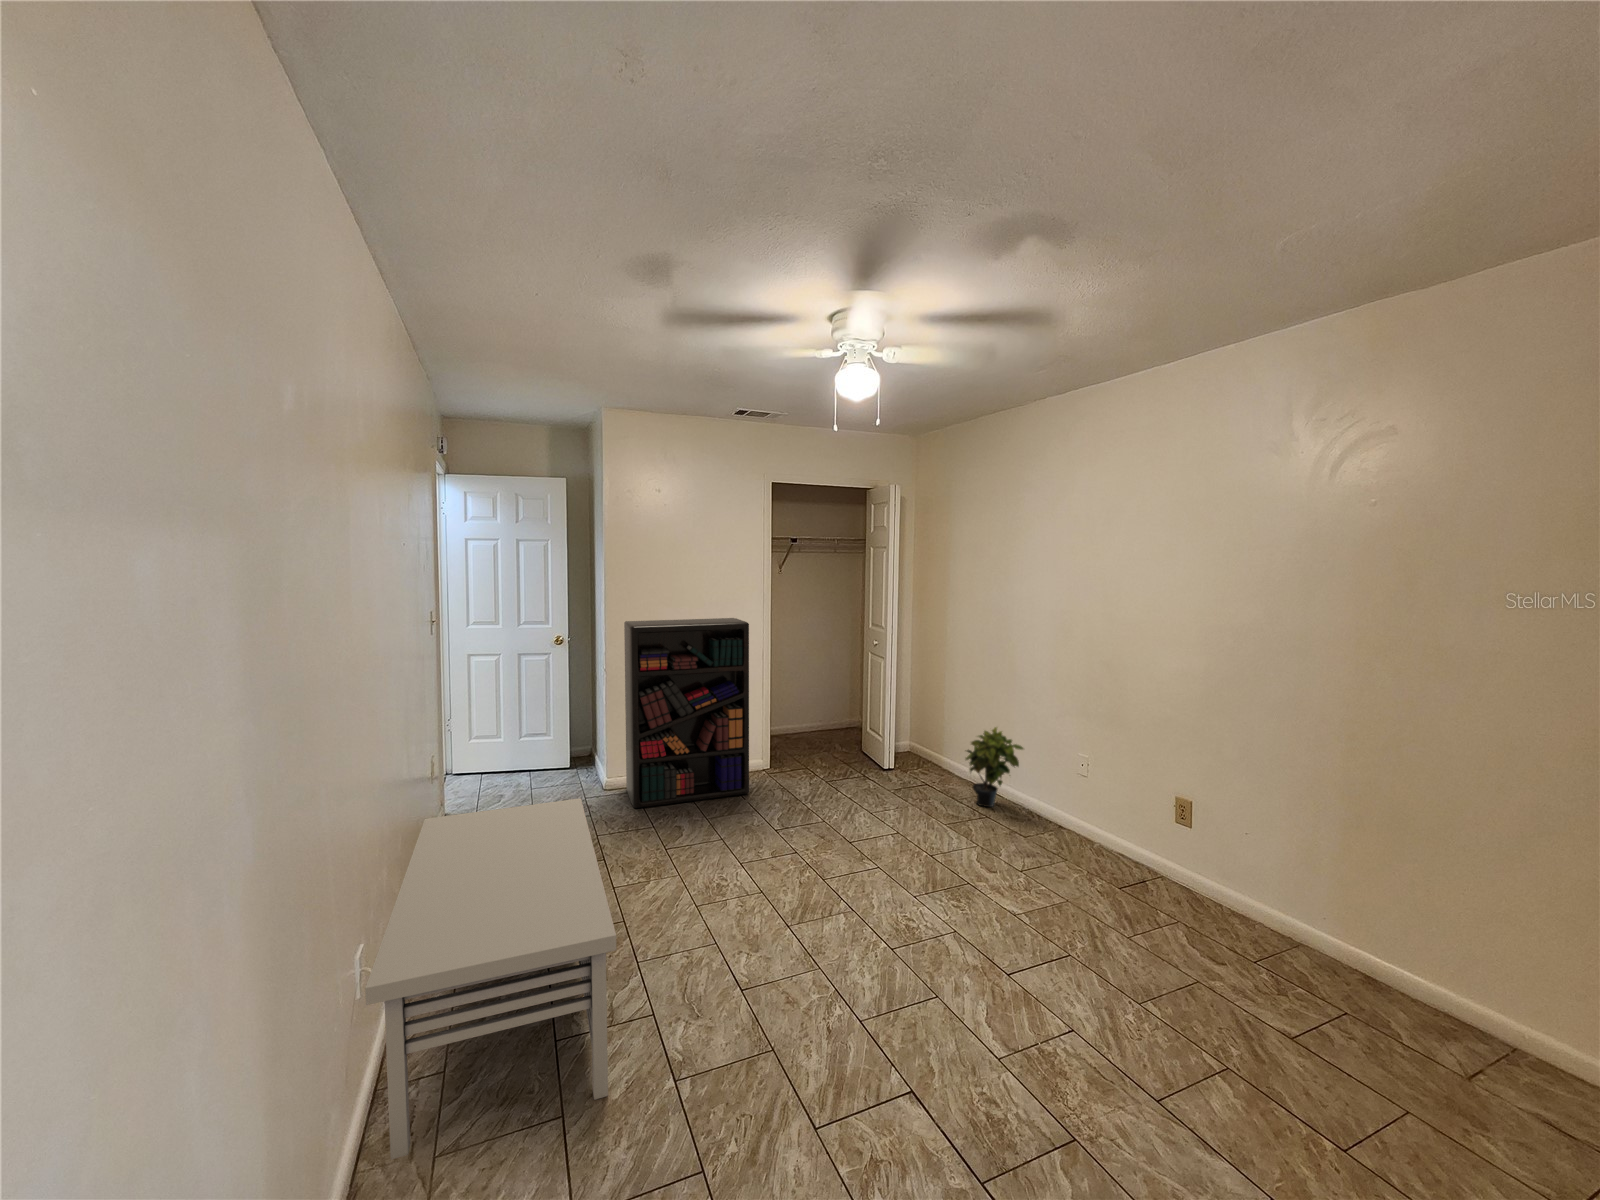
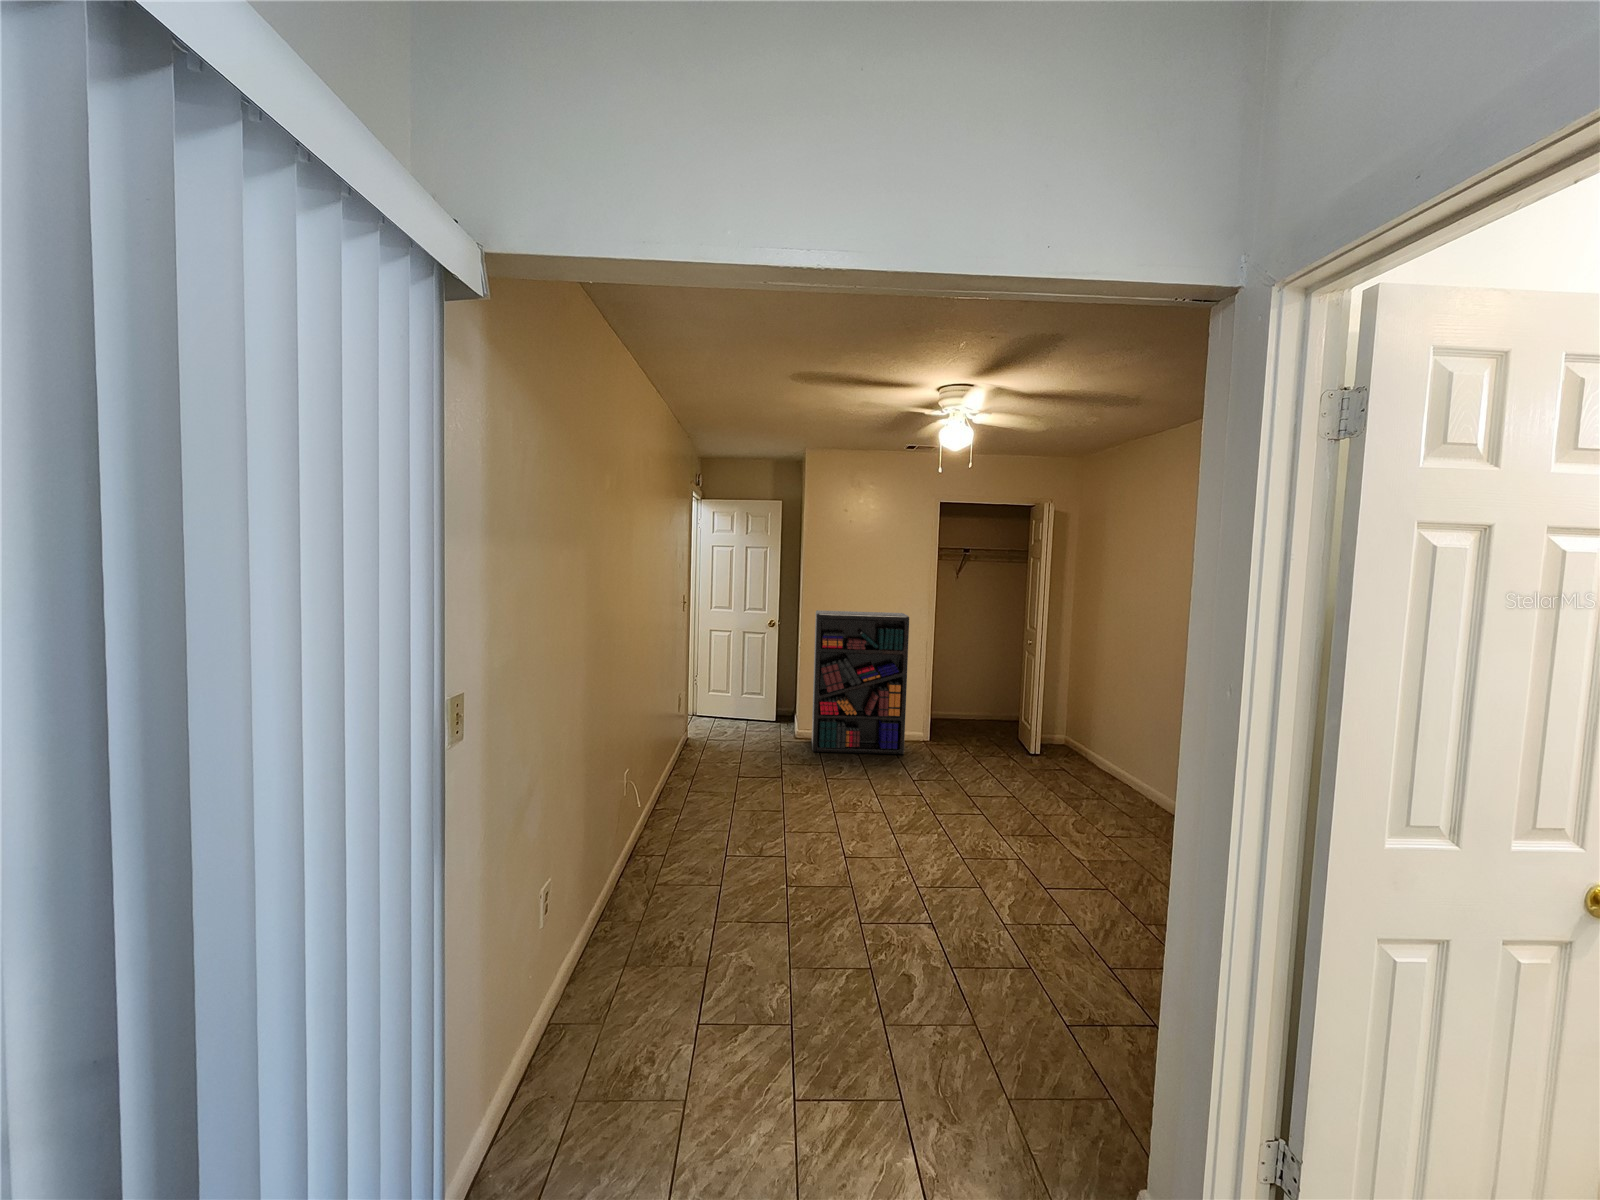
potted plant: present [966,727,1023,807] -> none [1091,721,1146,793]
storage bench: present [365,798,616,1160] -> none [627,722,762,884]

